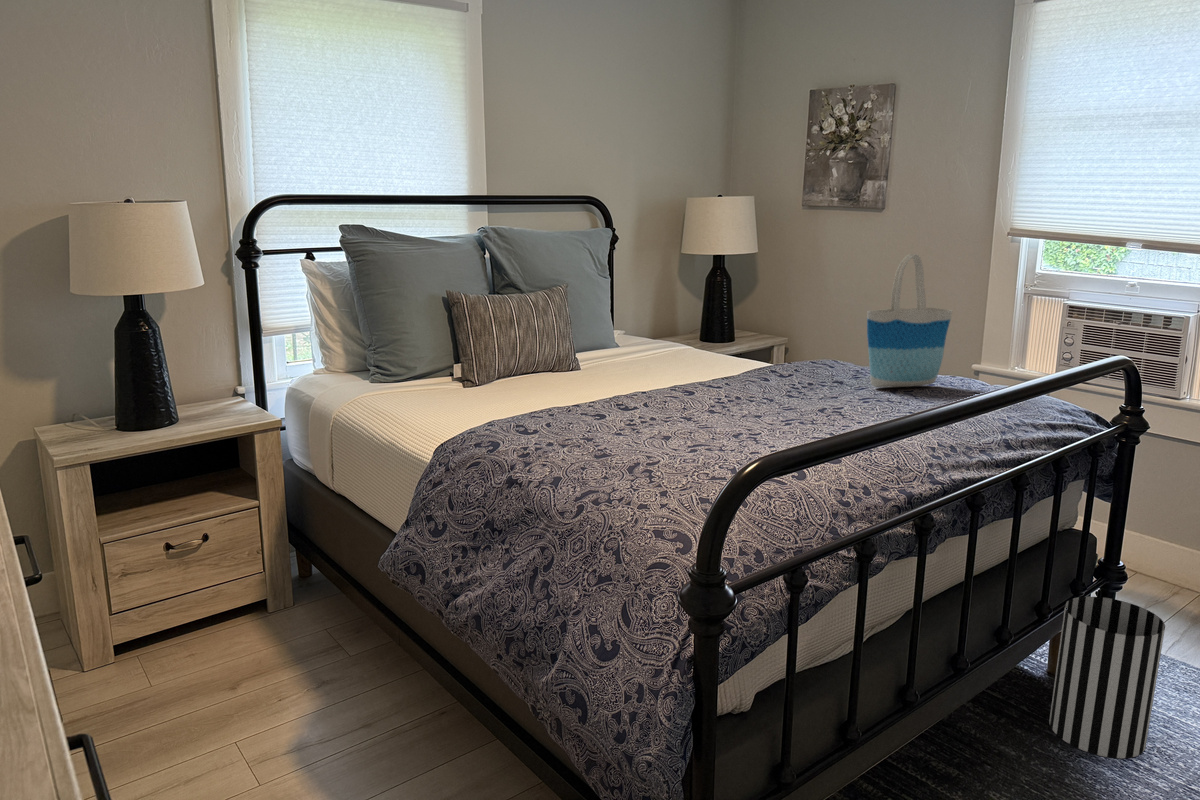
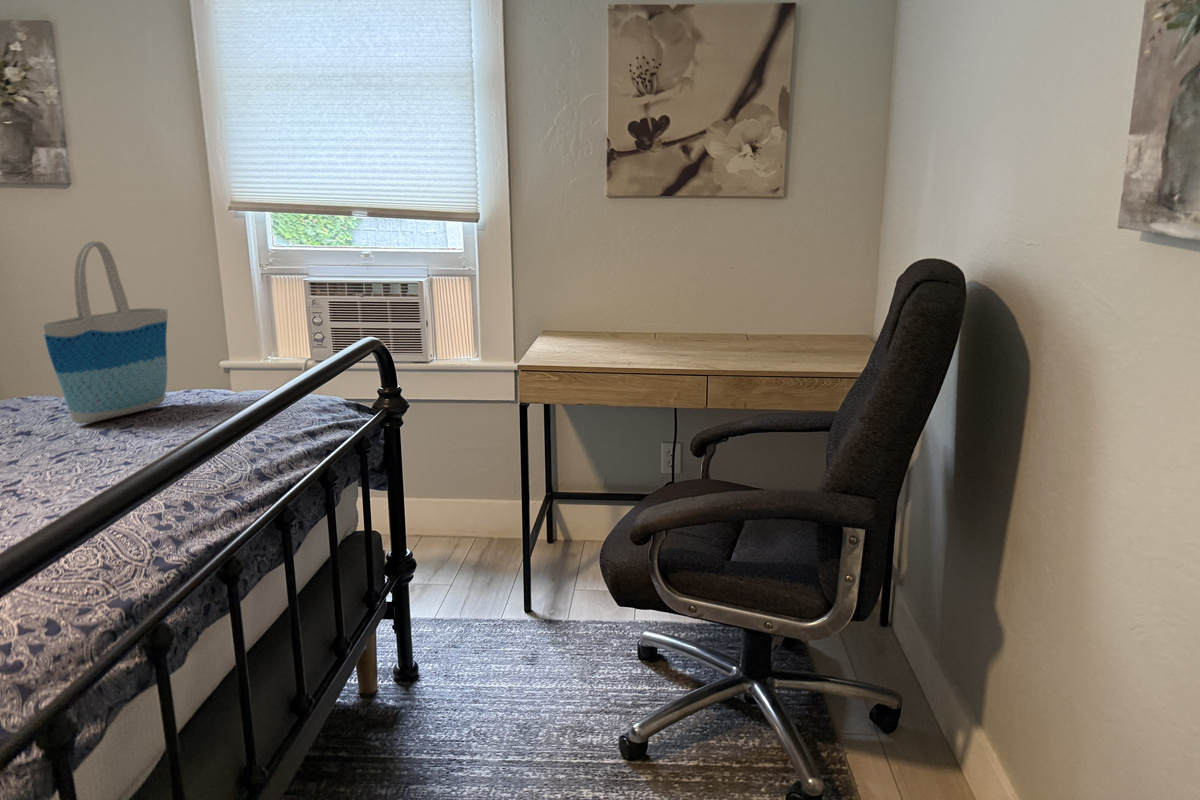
wastebasket: present [1049,597,1165,758] -> none [363,598,465,773]

